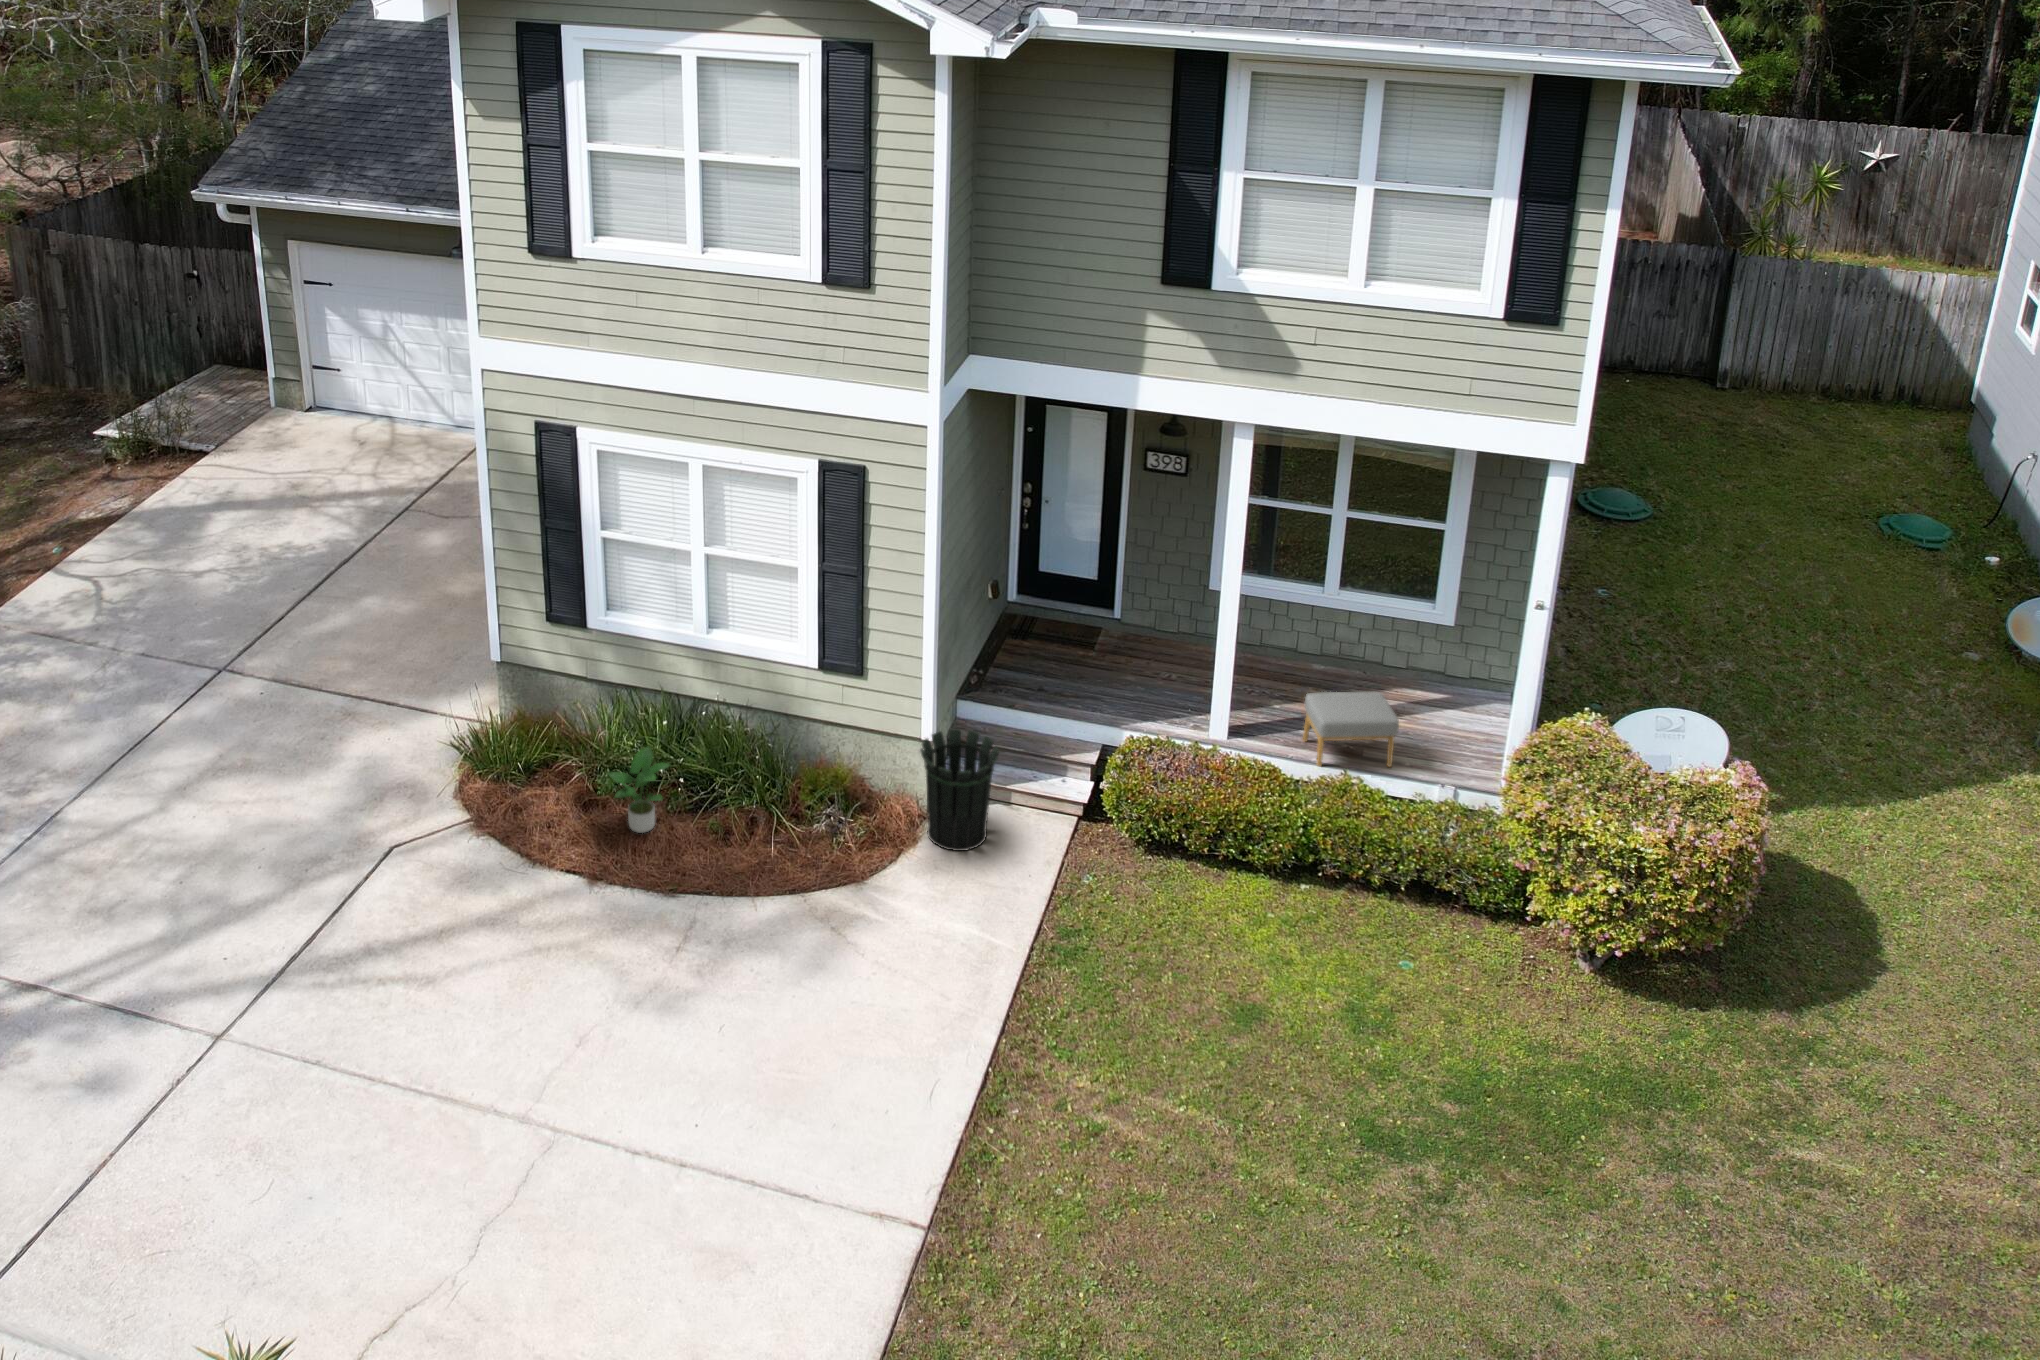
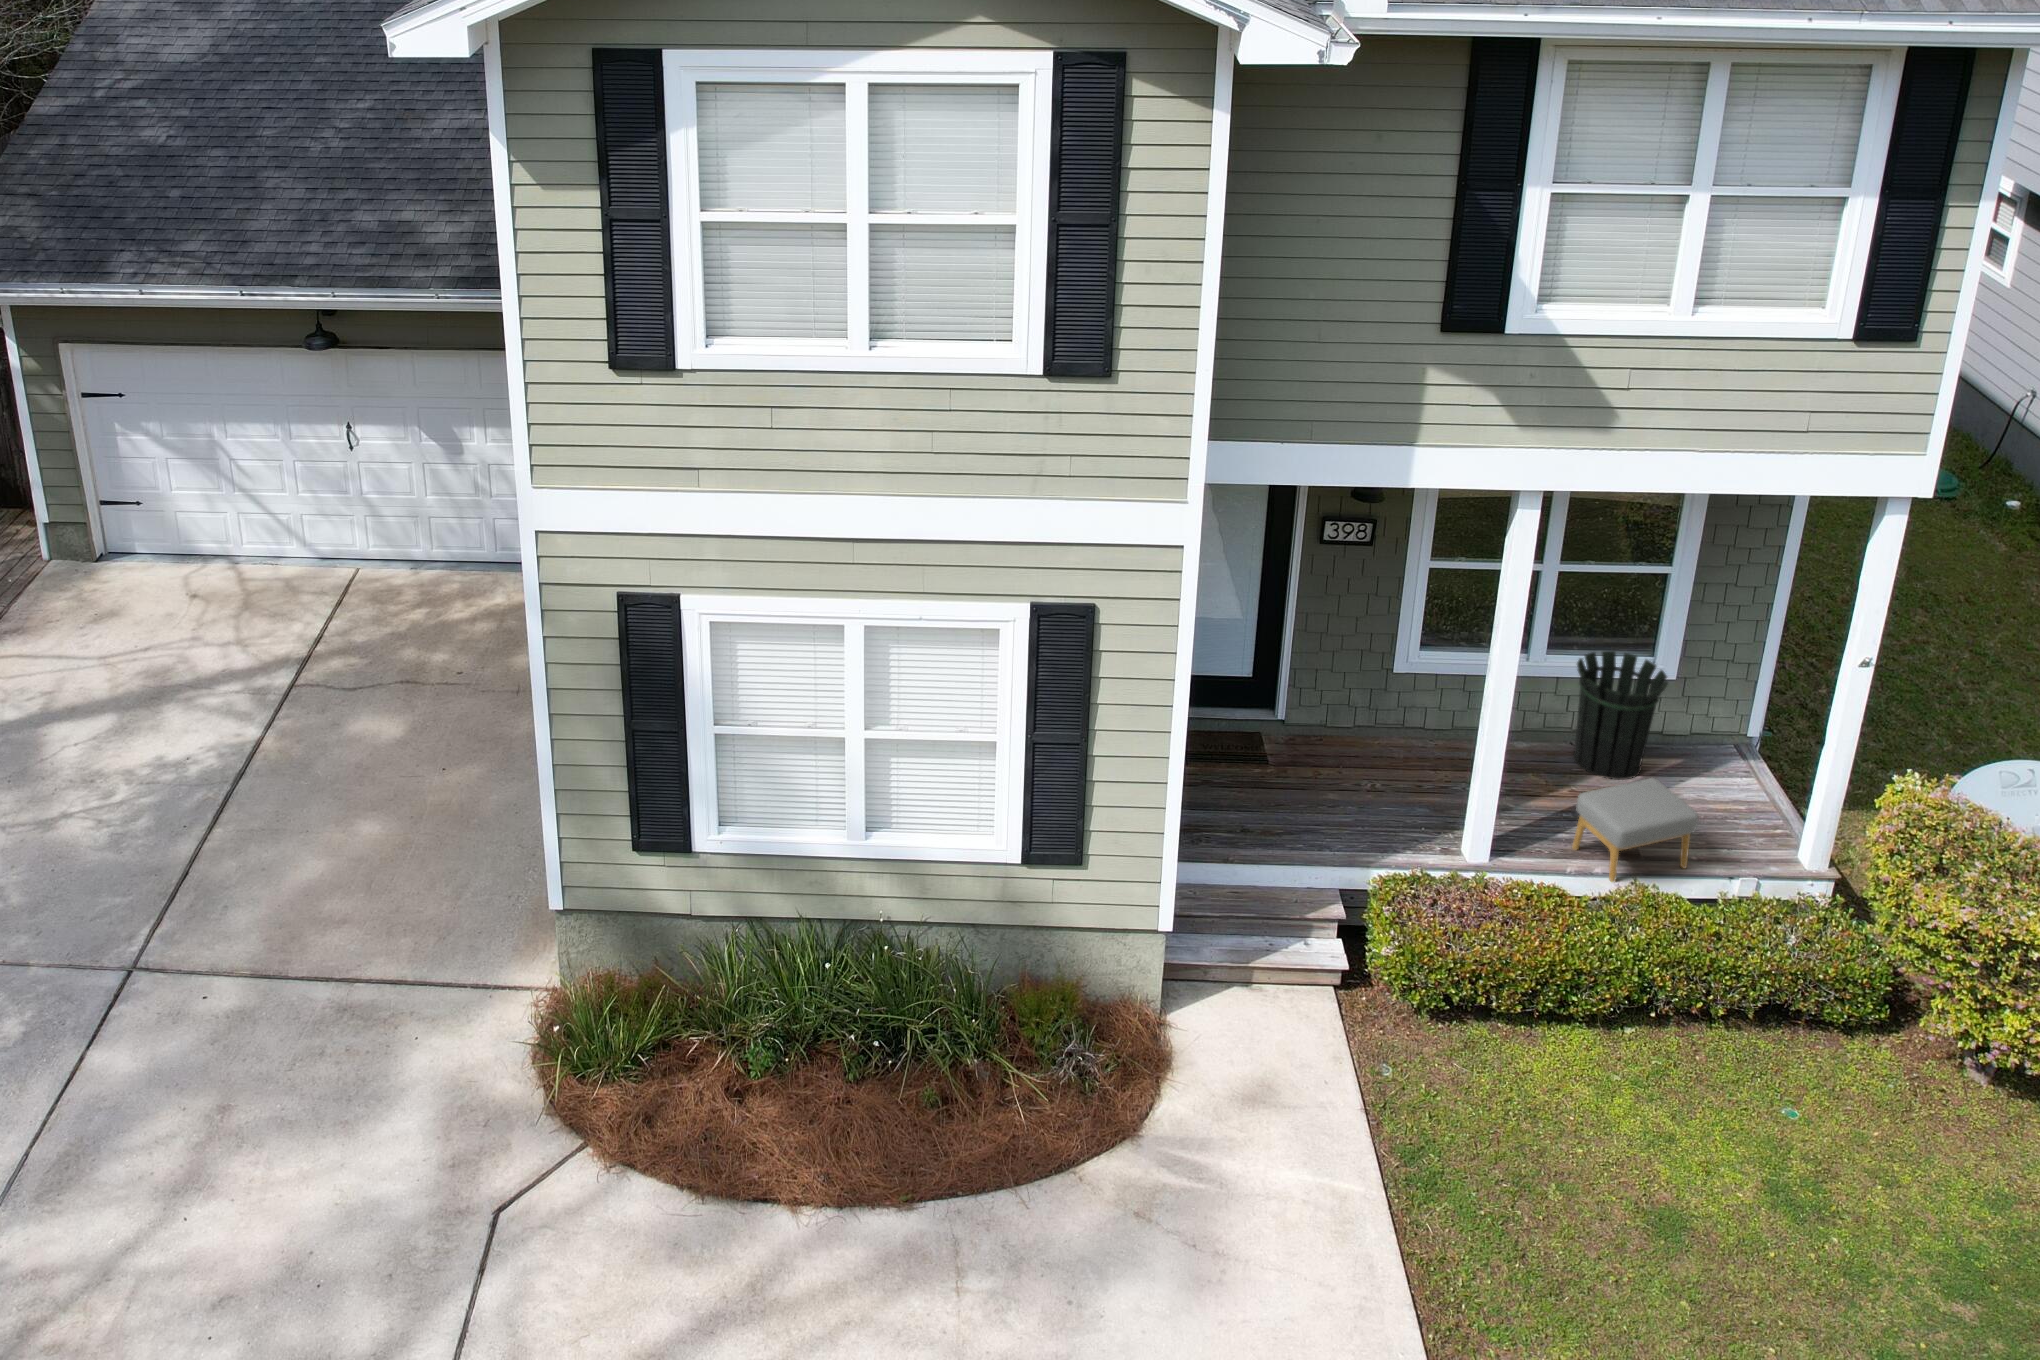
waste bin: present [920,729,999,851] -> present [1573,651,1668,780]
potted plant: present [609,746,669,833] -> none [775,1006,858,1124]

